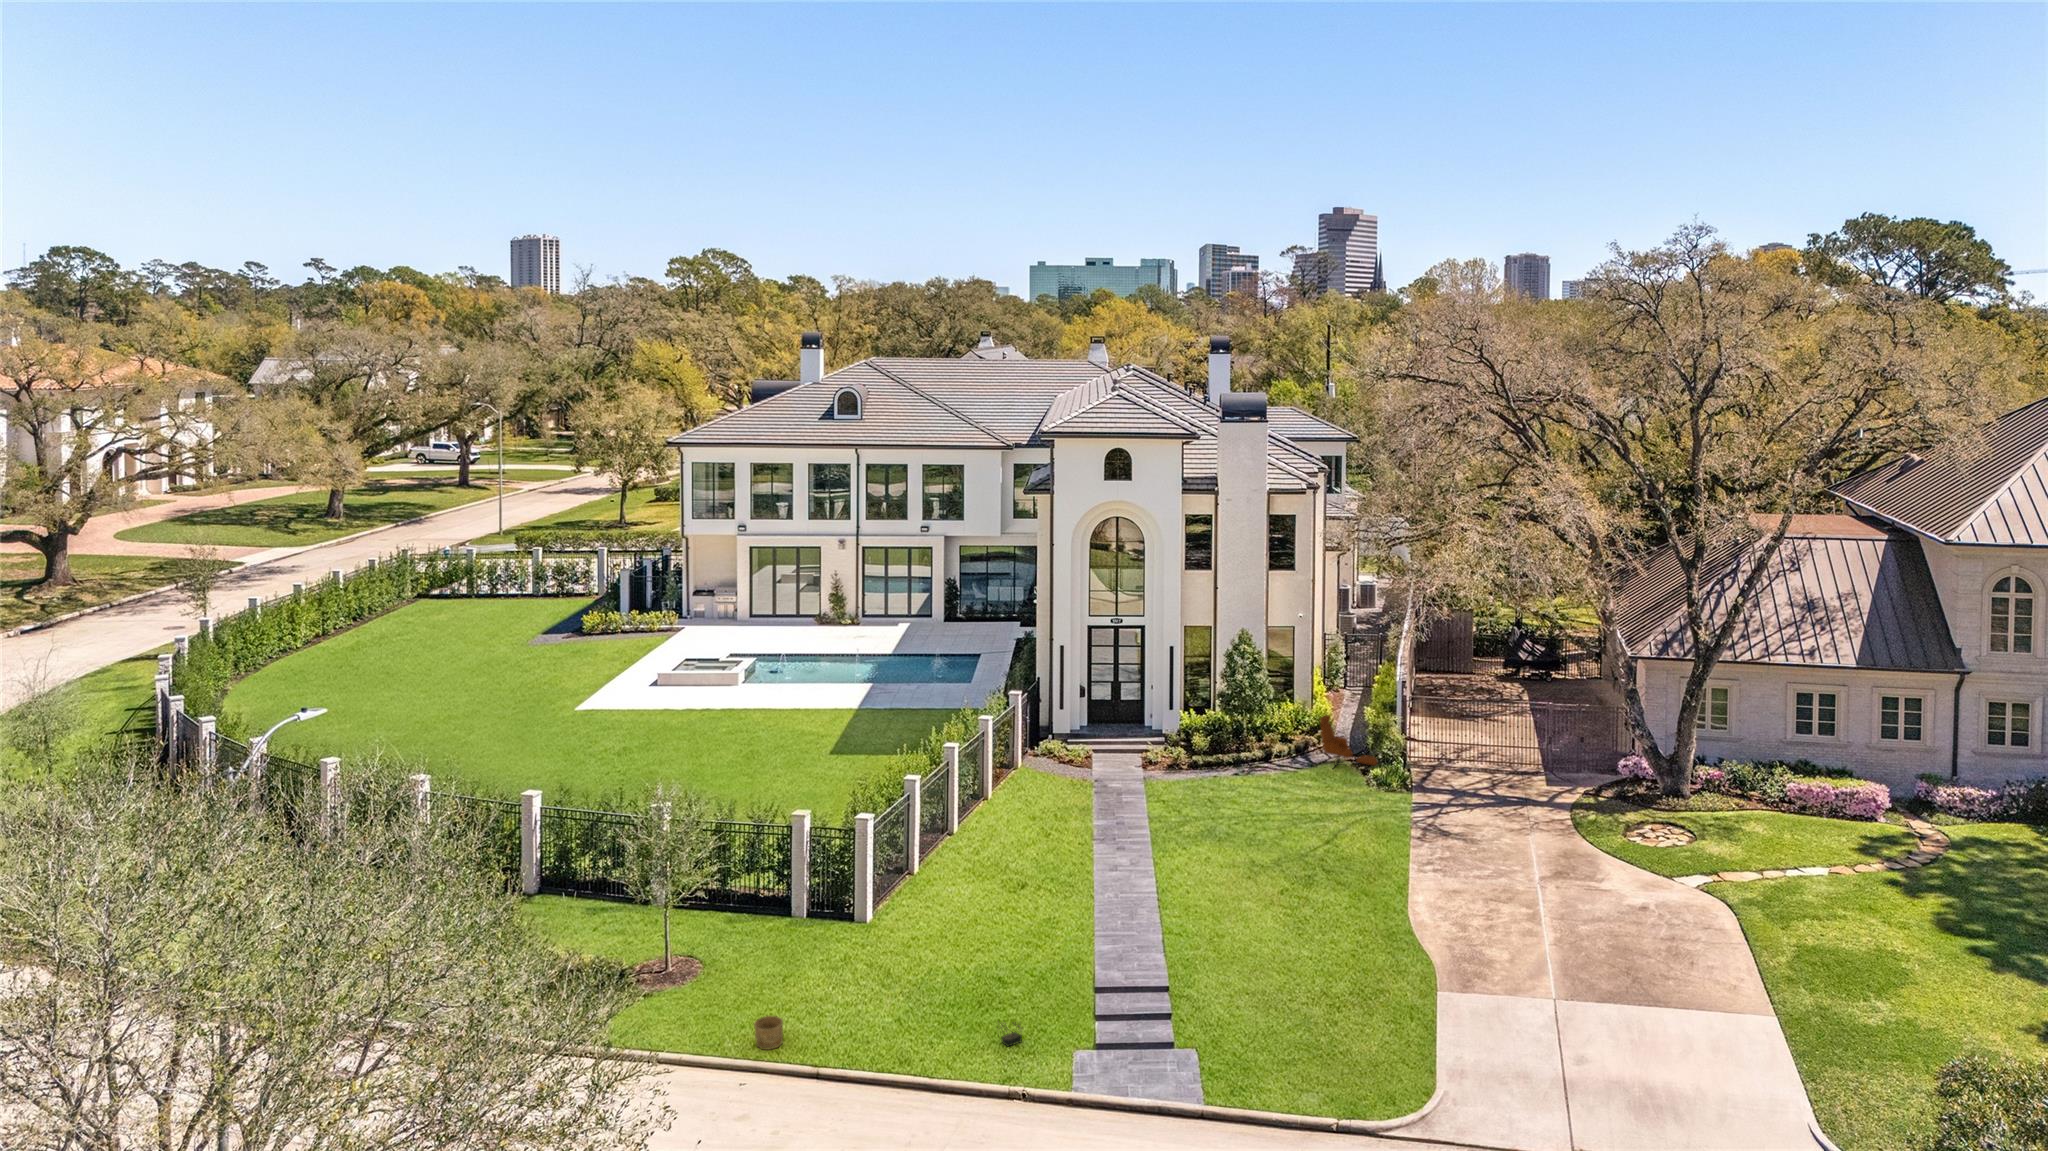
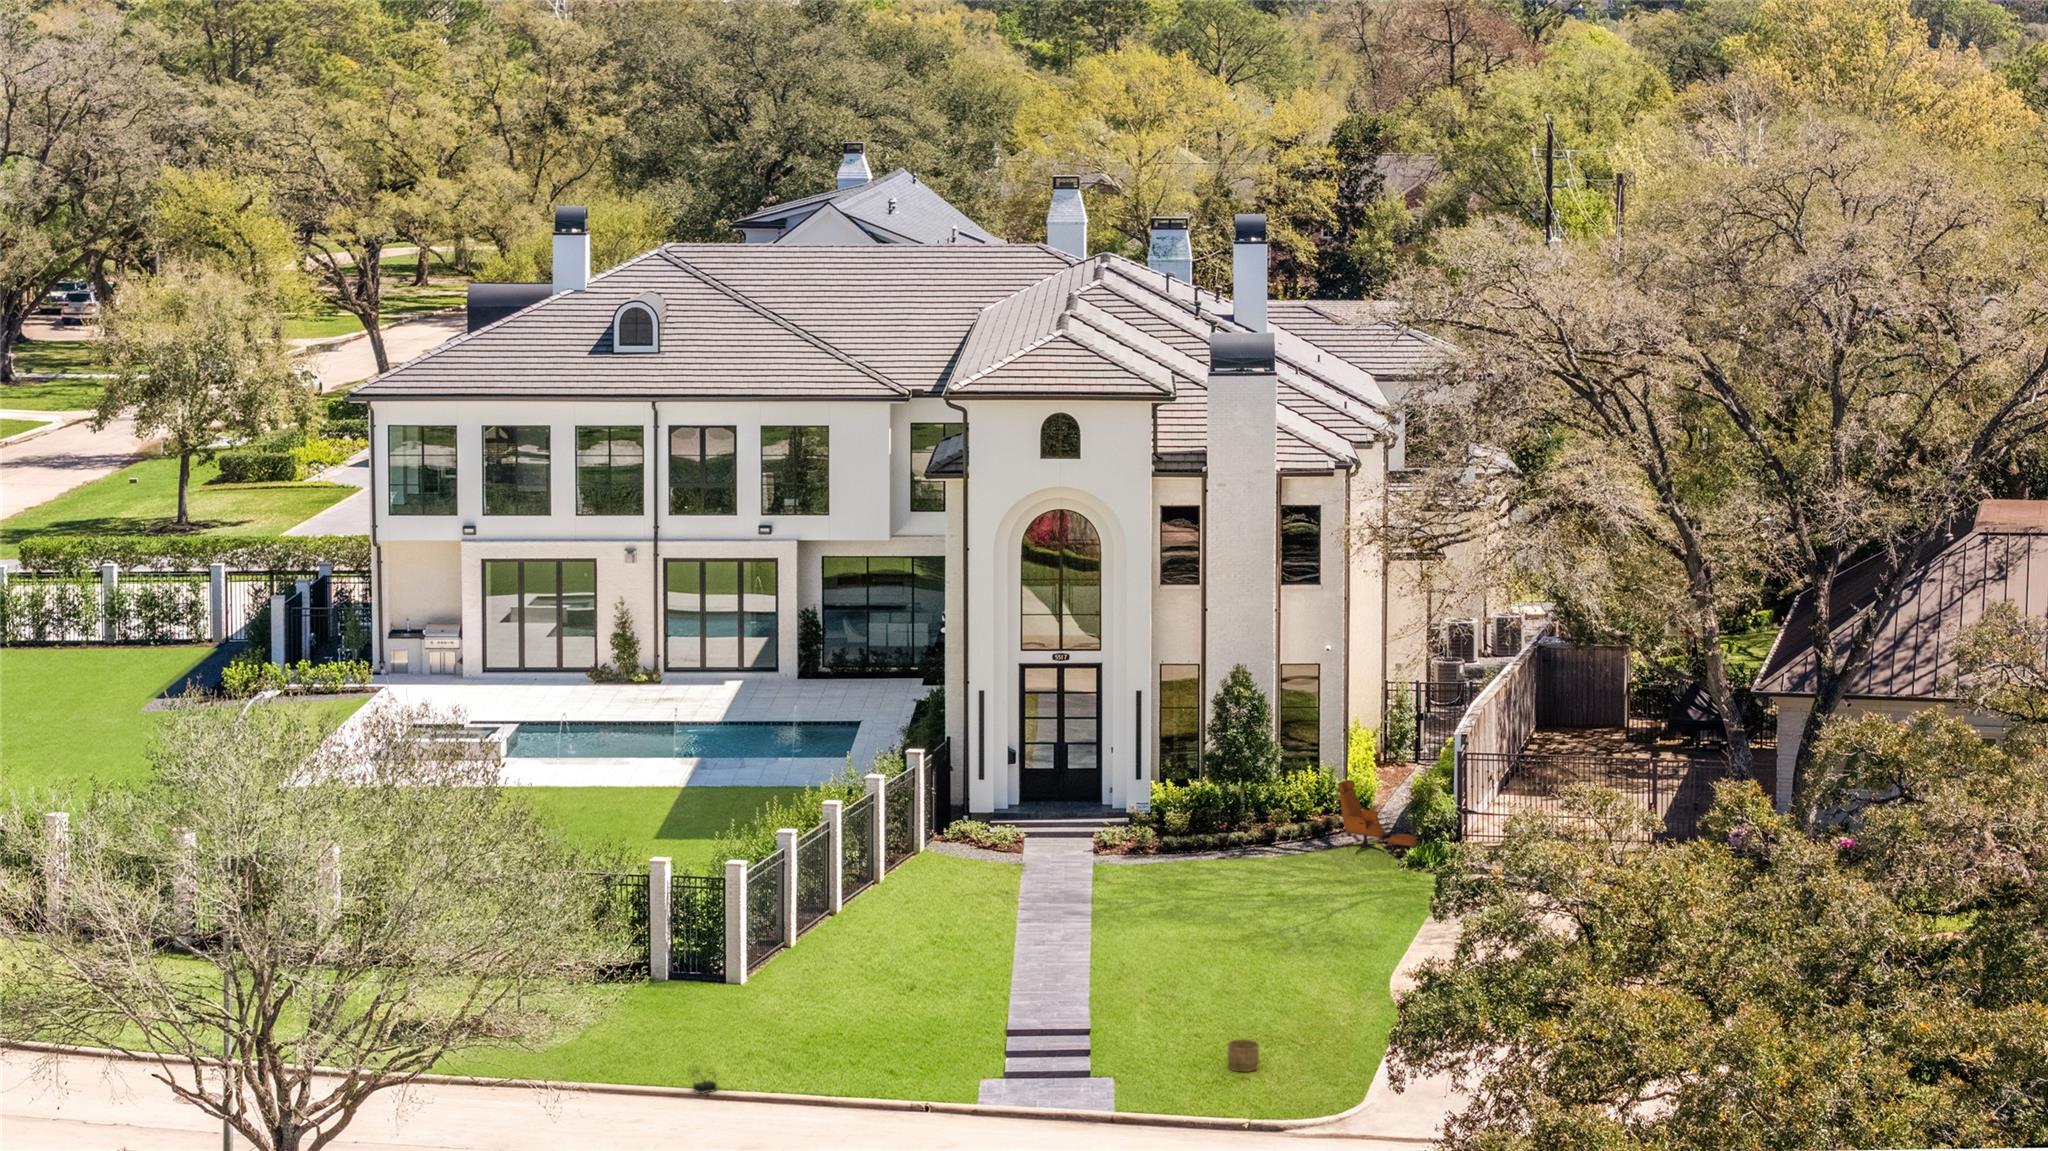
wooden bucket: present [754,1016,783,1050] -> present [1227,1039,1259,1072]
decorative plant: present [1001,1022,1022,1046] -> present [688,1066,717,1094]

